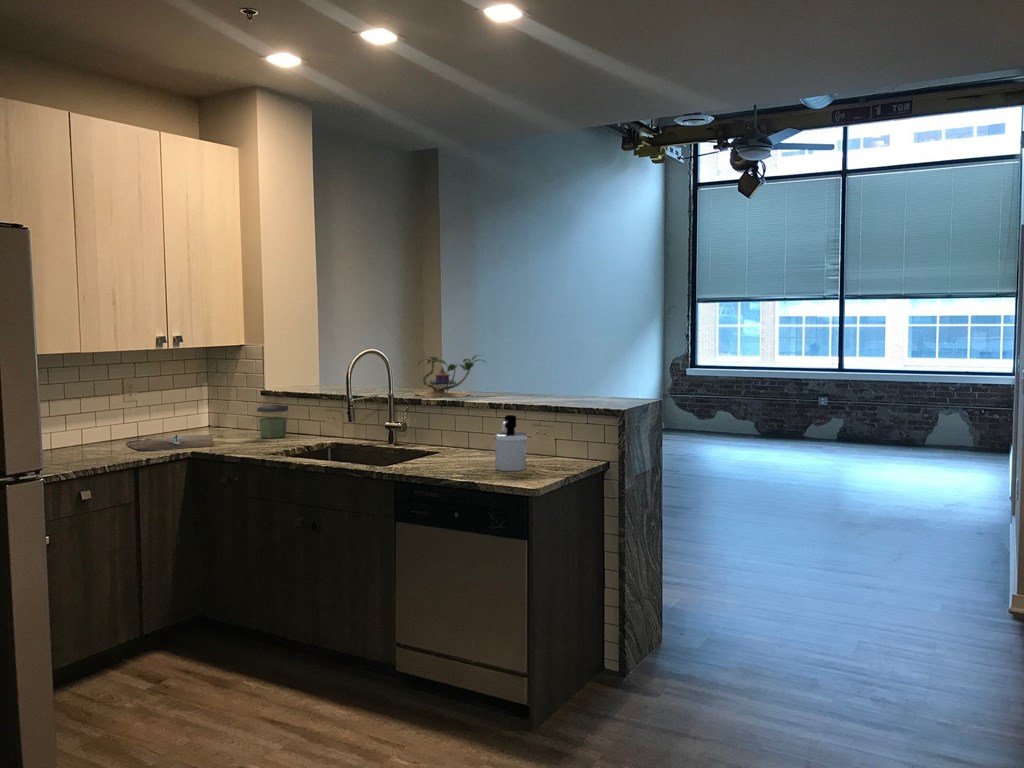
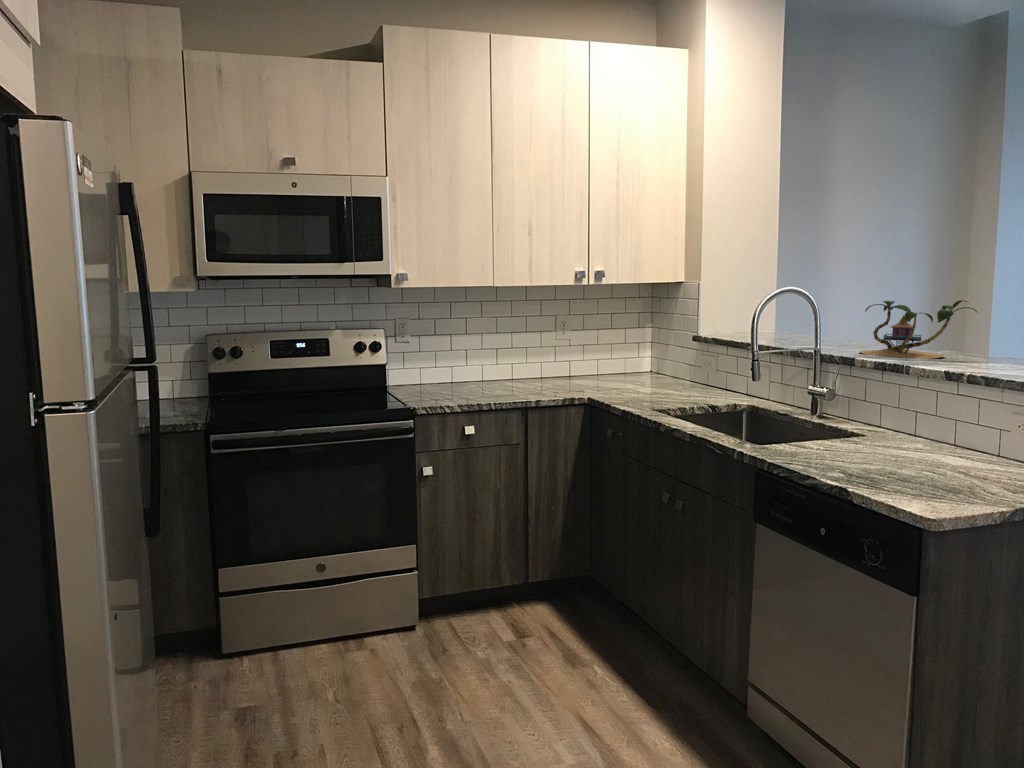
jar: present [257,405,288,439] -> none [677,353,714,392]
soap dispenser: present [494,415,527,471] -> none [909,393,969,483]
cutting board: present [127,435,214,451] -> none [544,377,635,393]

